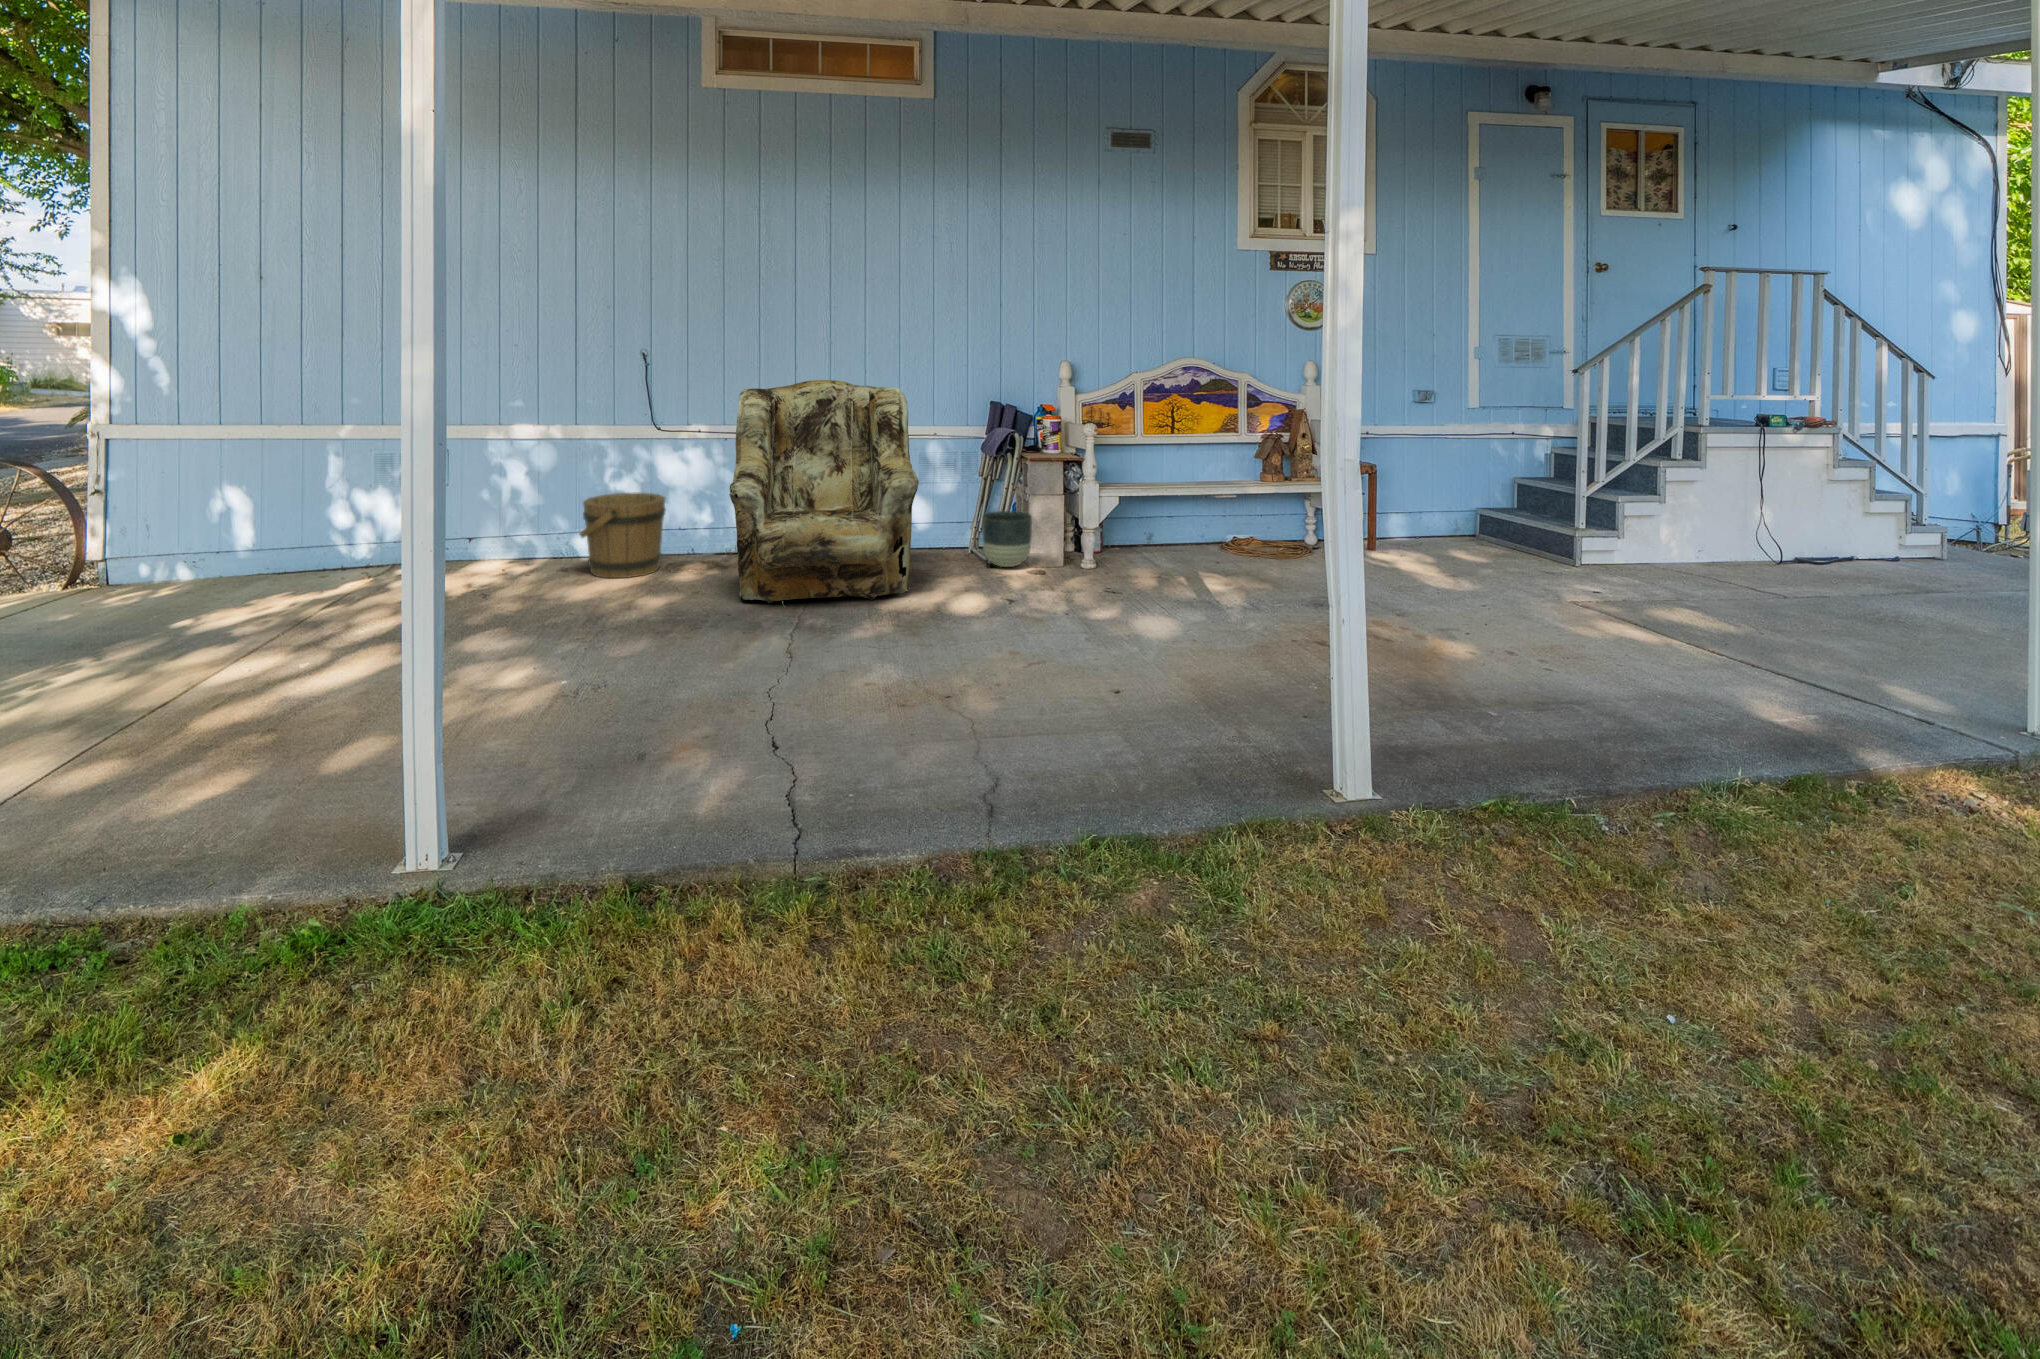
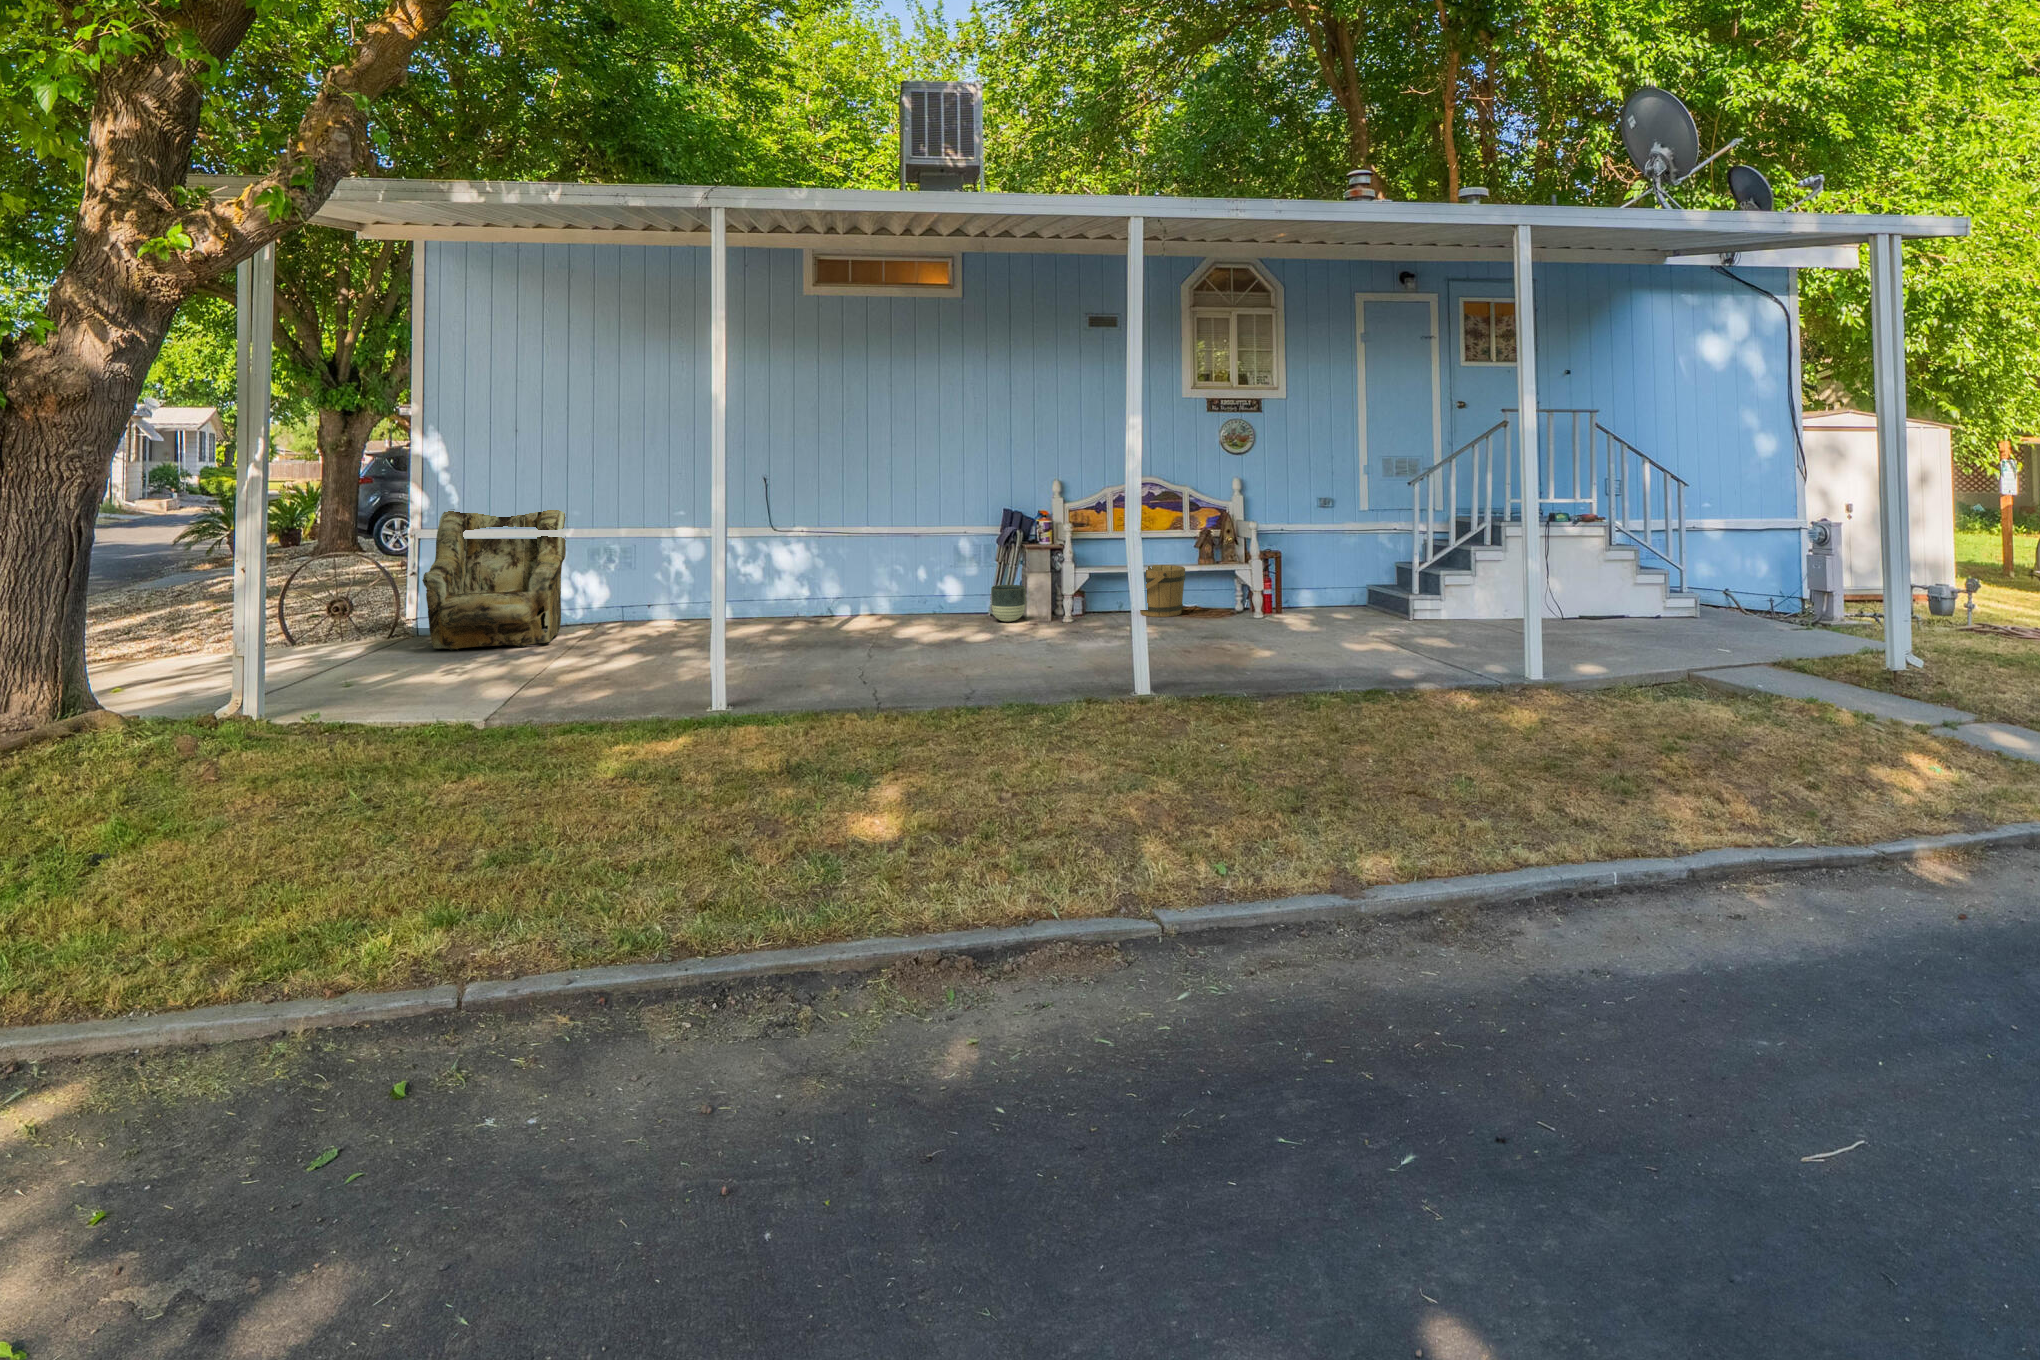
armchair: present [729,380,919,603] -> present [422,509,566,651]
bucket: present [579,492,666,578] -> present [1140,565,1185,617]

